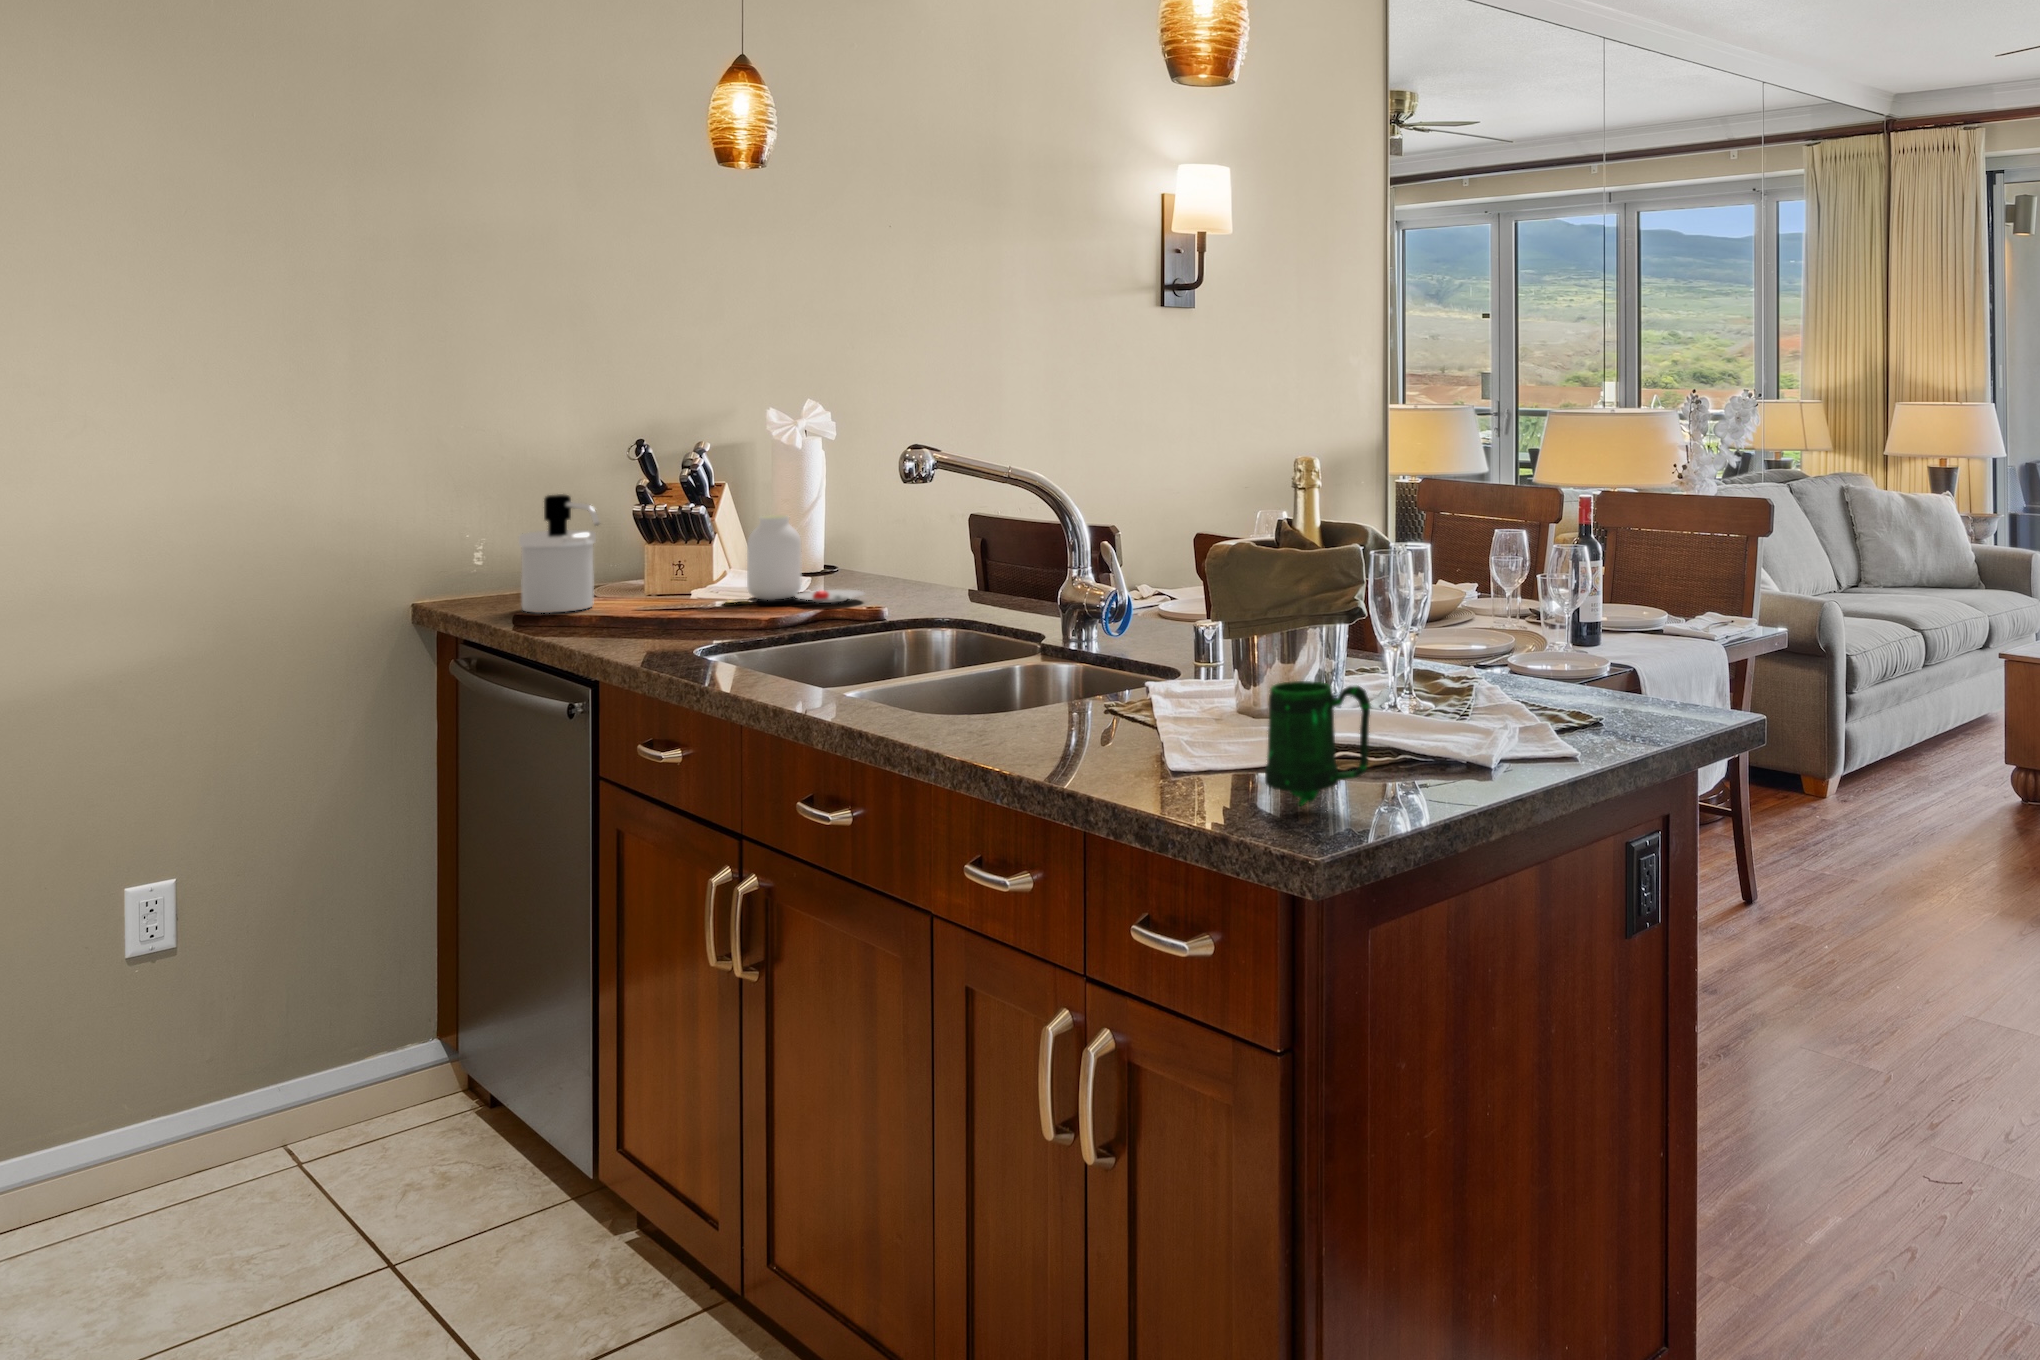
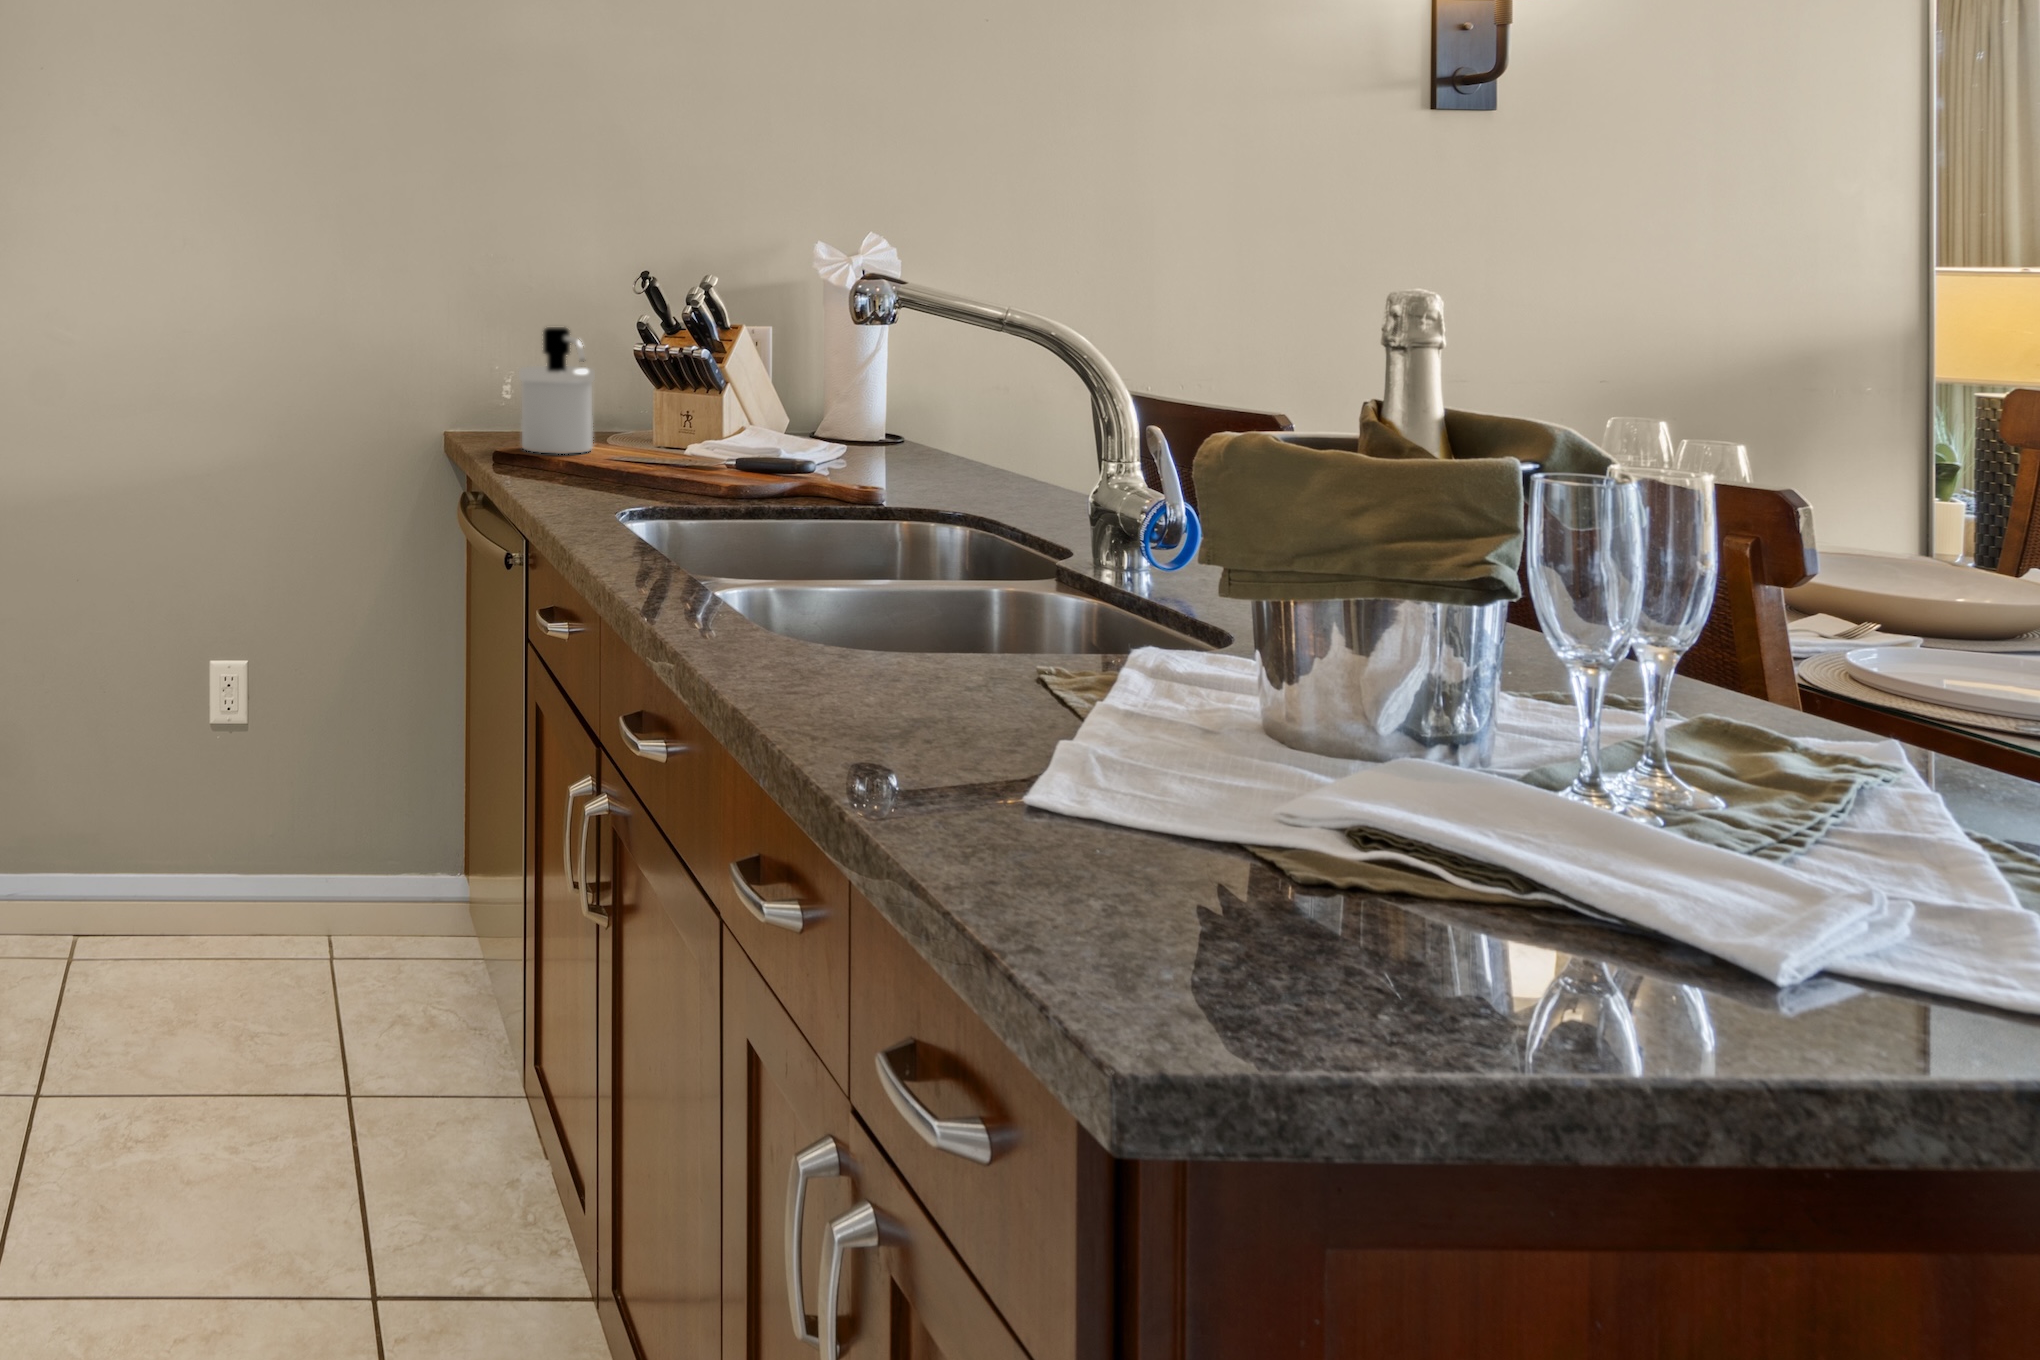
jar: present [724,515,864,603] -> none [721,364,889,474]
mug: present [1265,681,1370,806] -> none [1127,692,1371,982]

